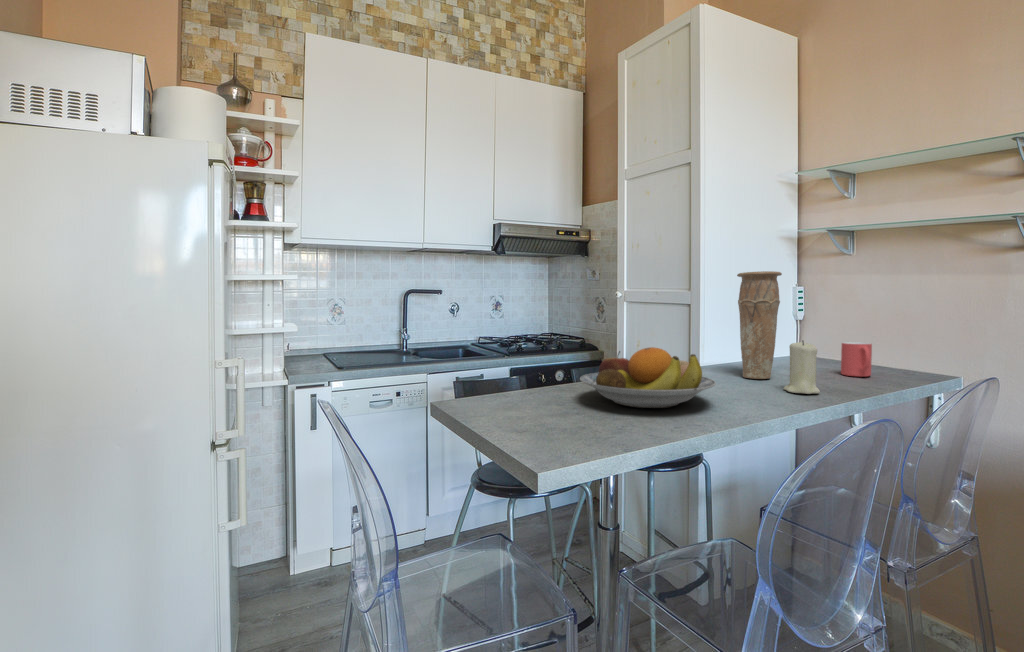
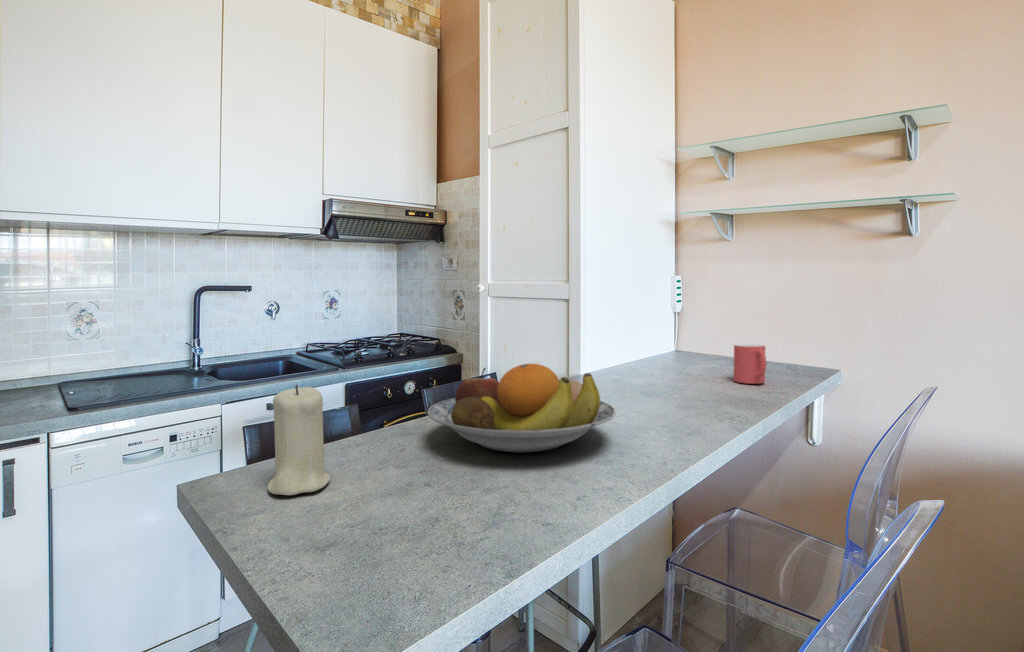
vase: present [737,271,782,379] -> none [625,261,675,393]
candle: present [784,340,820,394] -> present [268,385,330,495]

